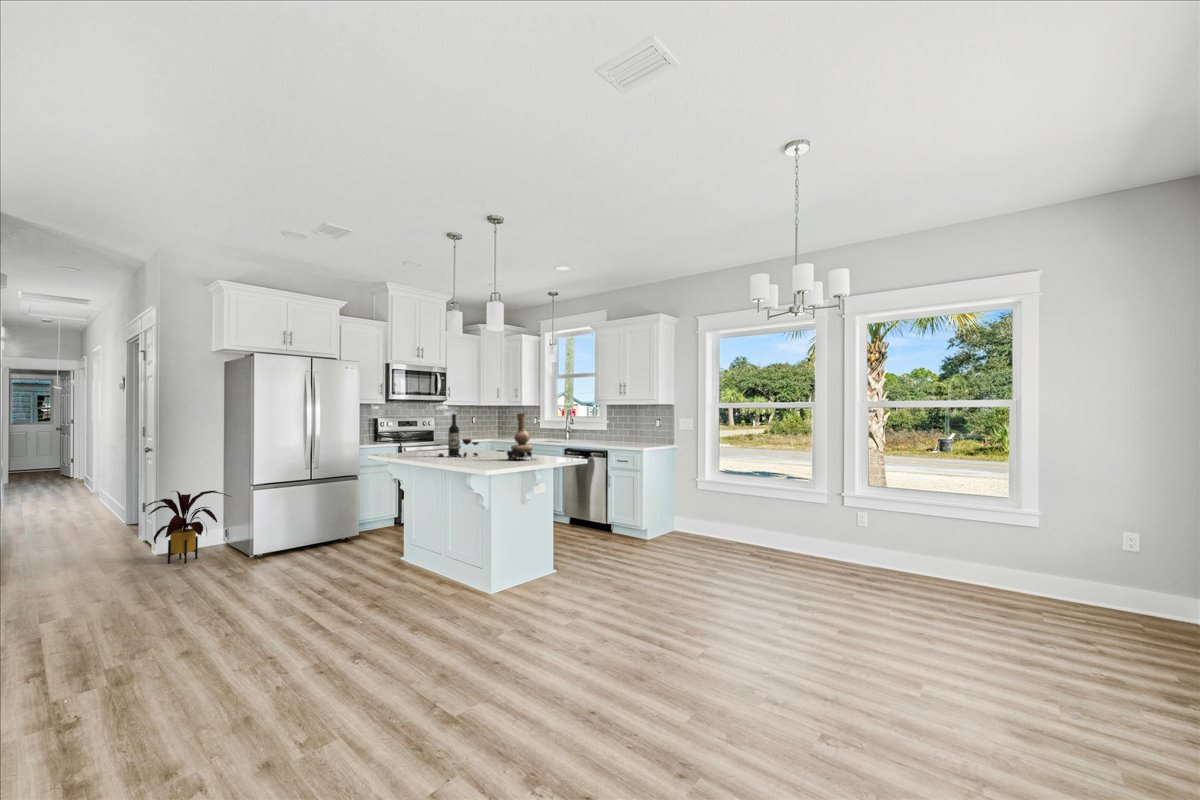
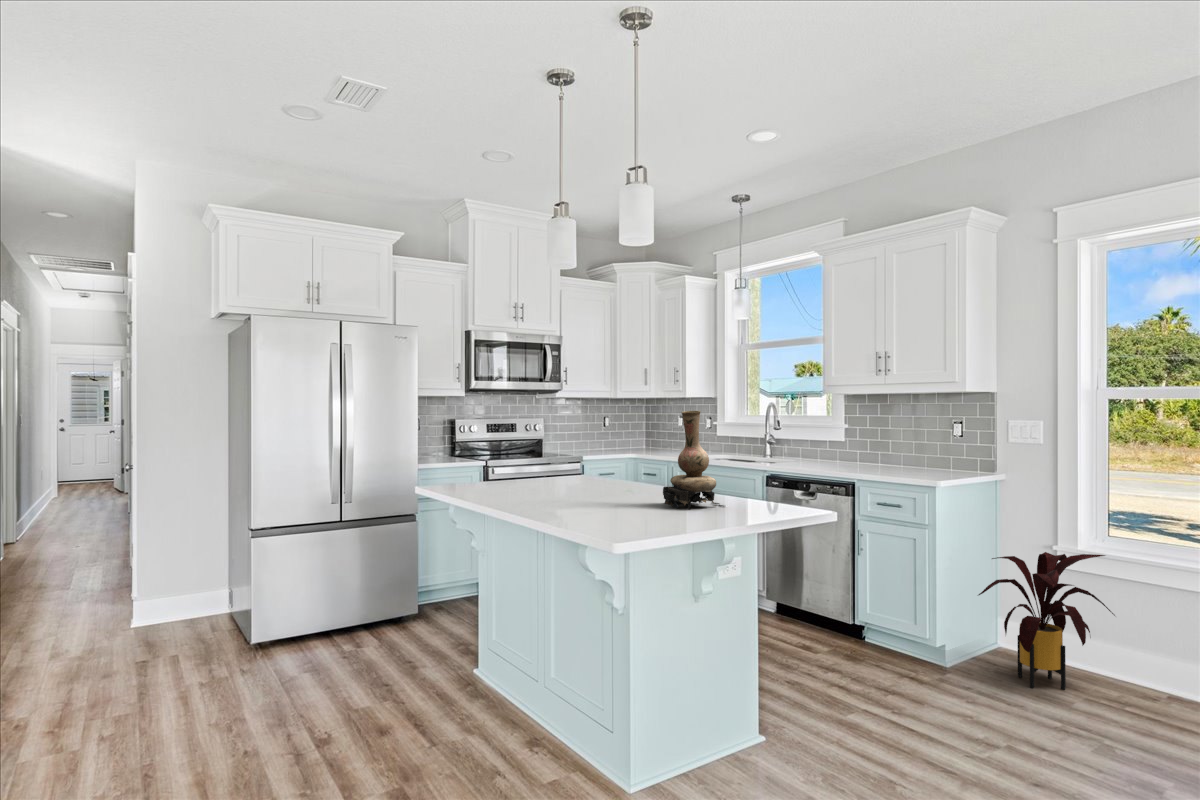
wine bottle: present [438,414,479,457] -> none [535,413,613,496]
house plant: present [145,491,231,564] -> present [979,552,1115,690]

